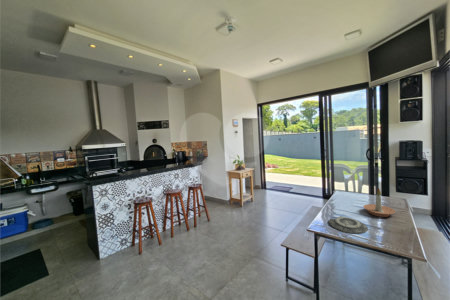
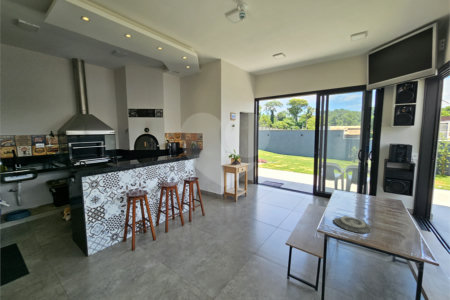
candle holder: present [363,188,395,217] -> none [364,189,395,217]

